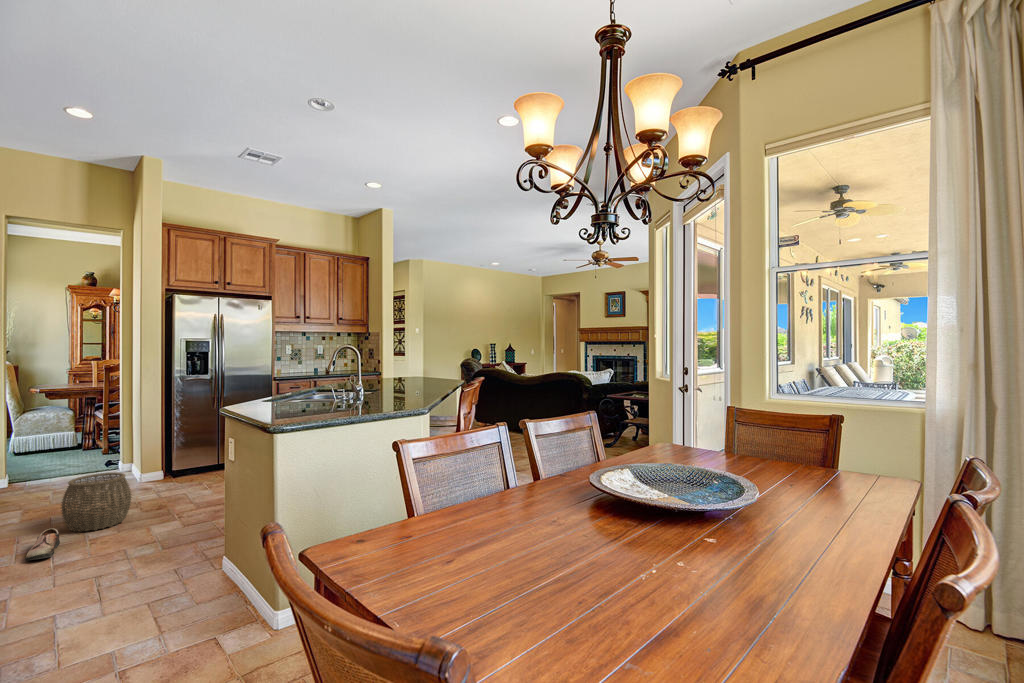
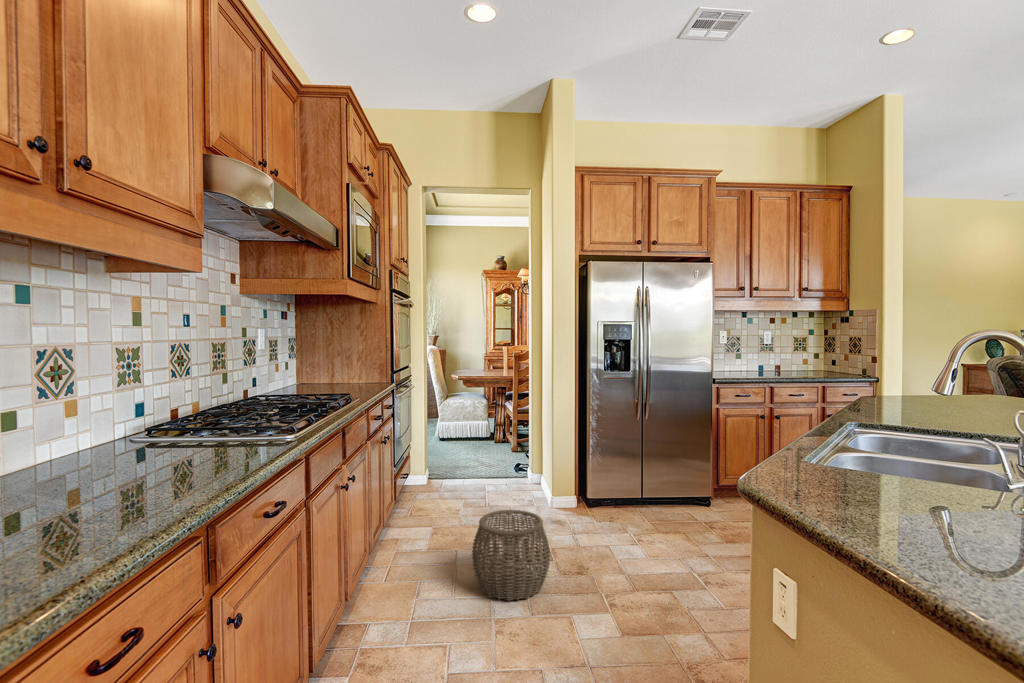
shoe: present [25,529,60,560] -> none [430,593,469,652]

